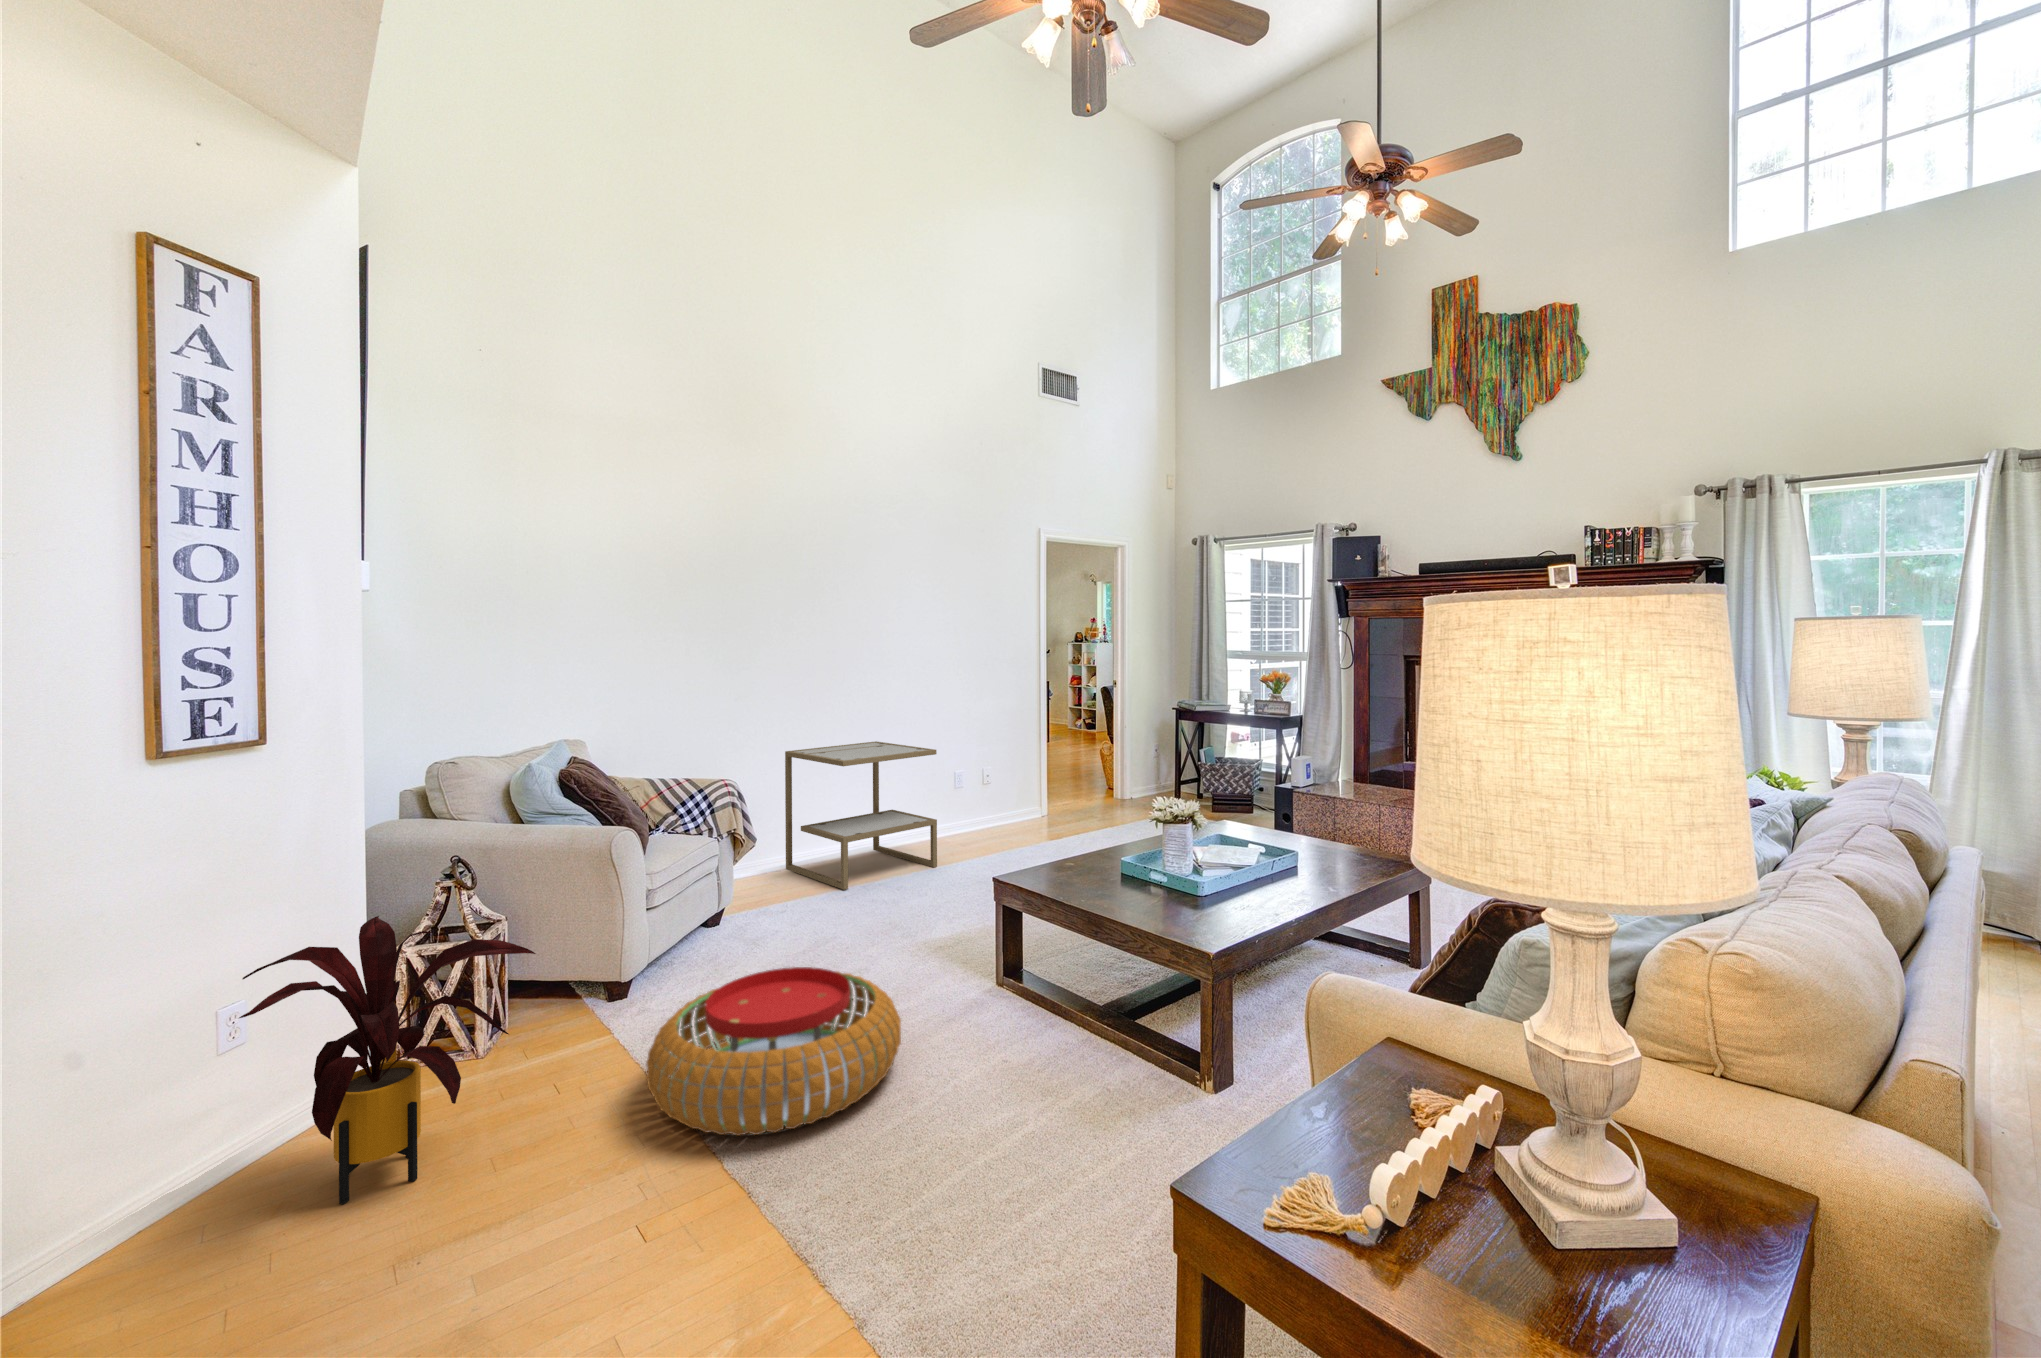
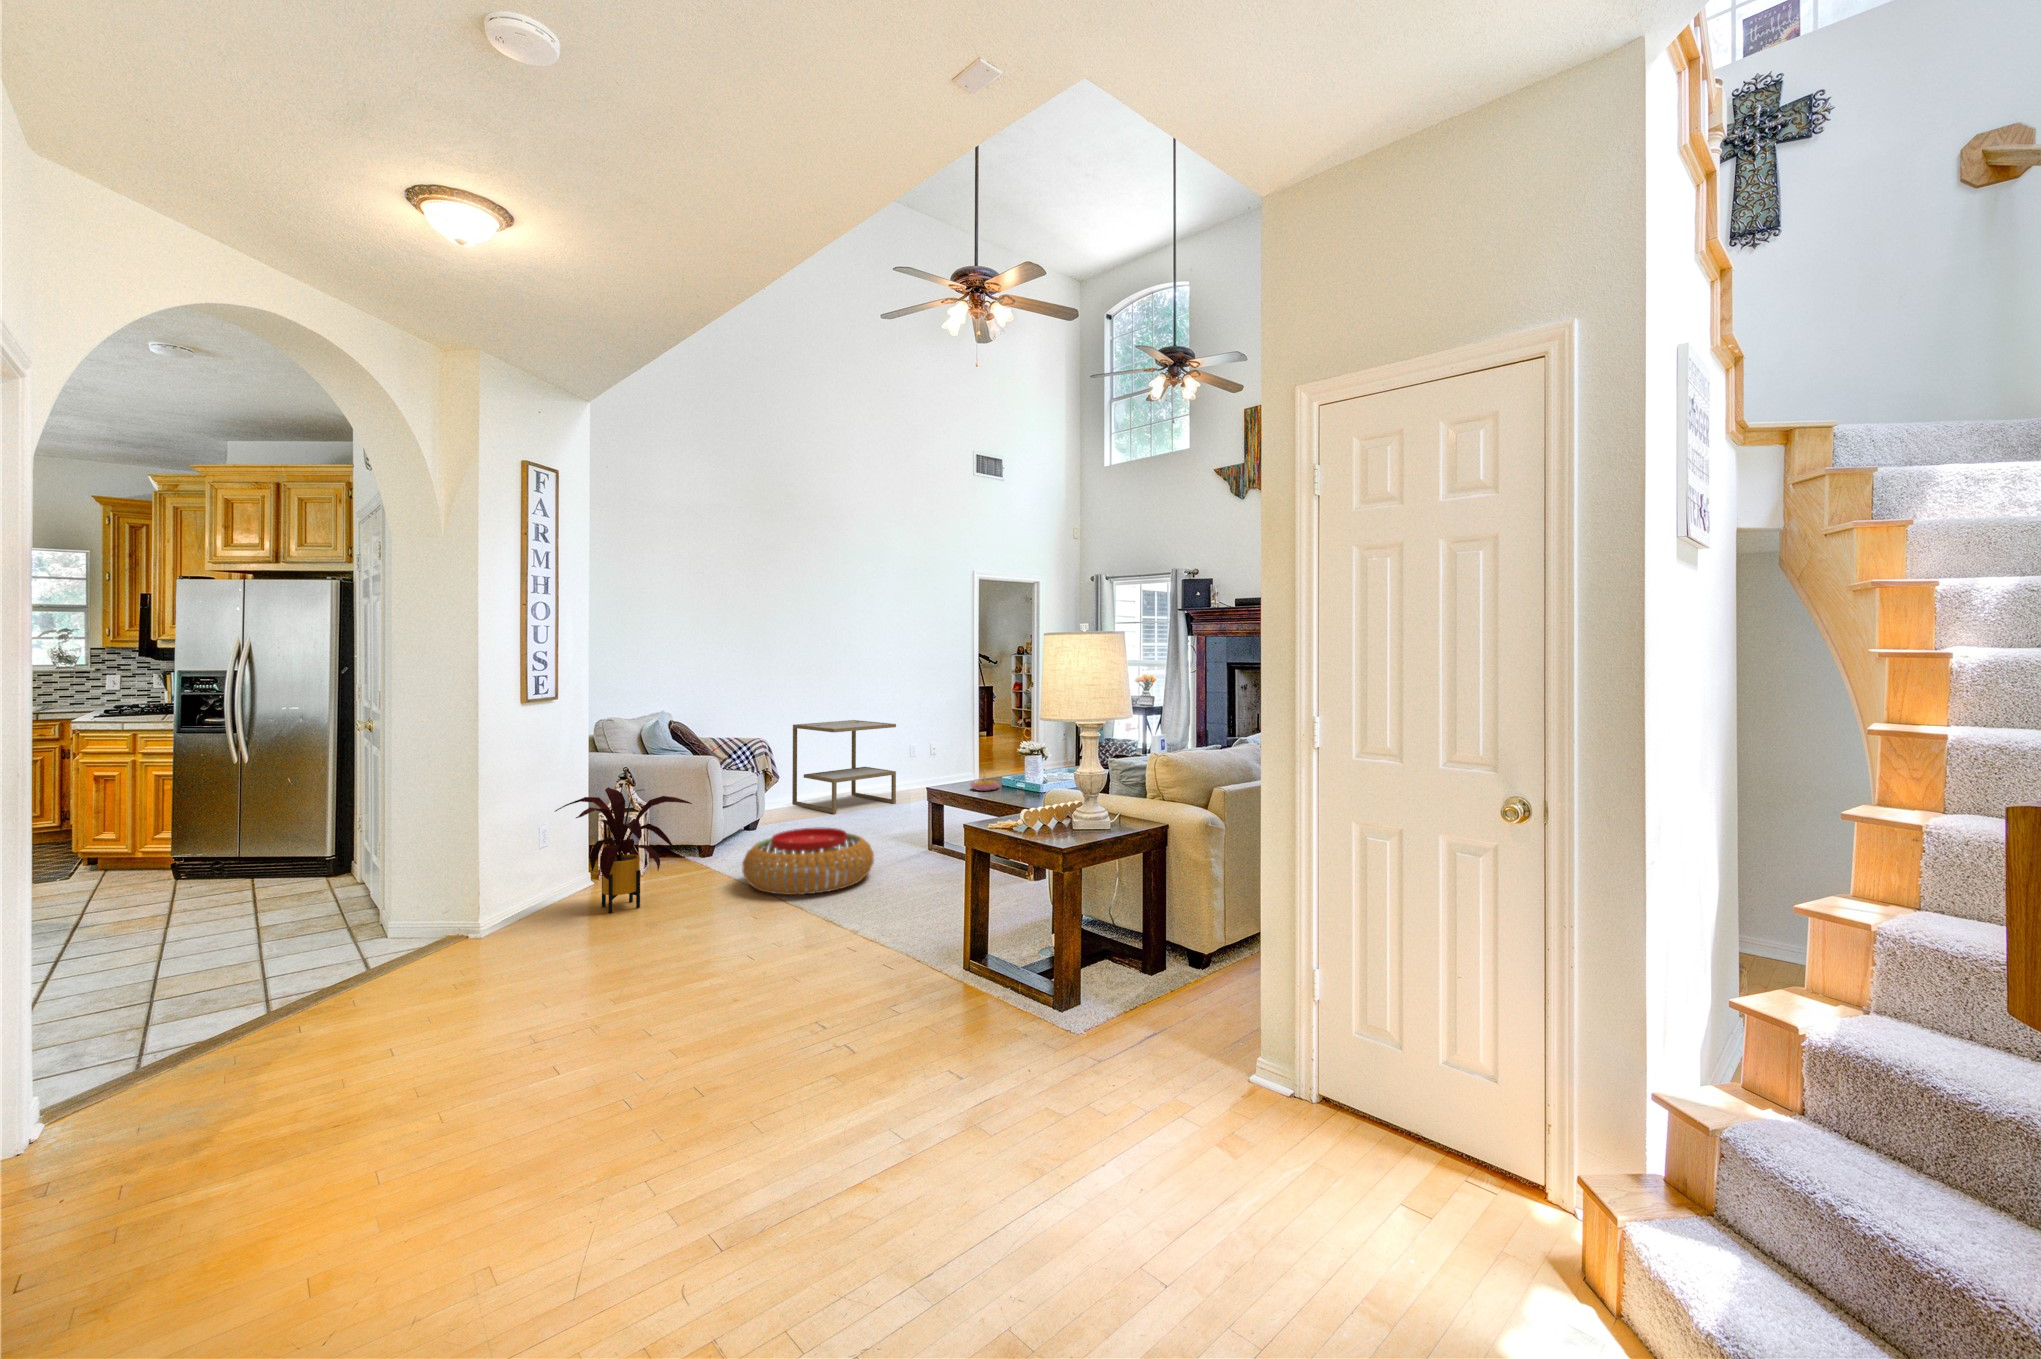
candle holder: none [1067,845,1121,886] -> present [970,773,999,791]

